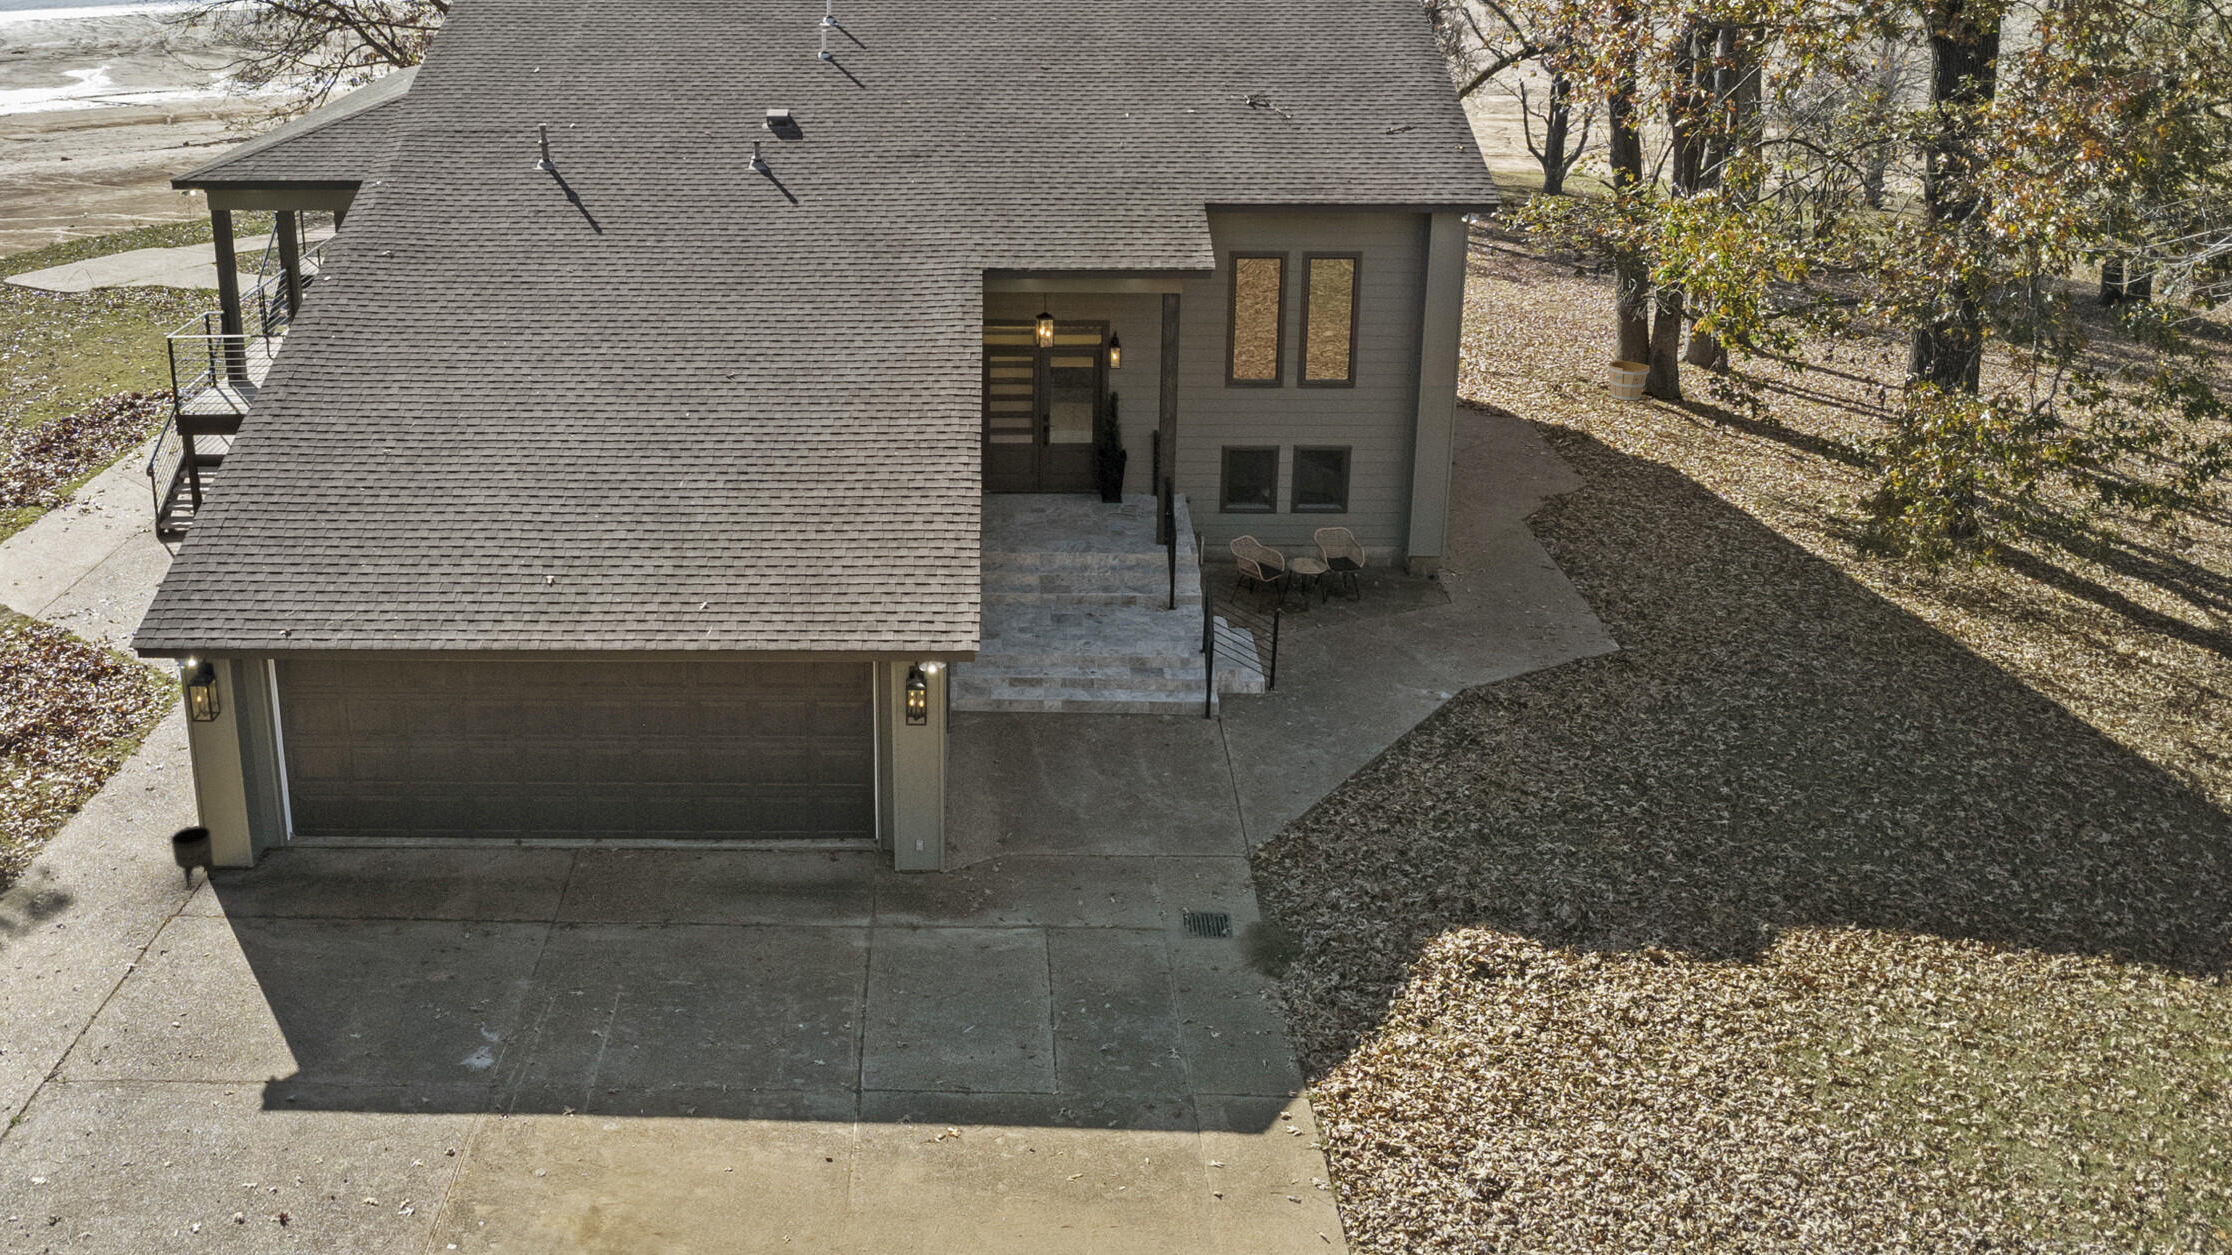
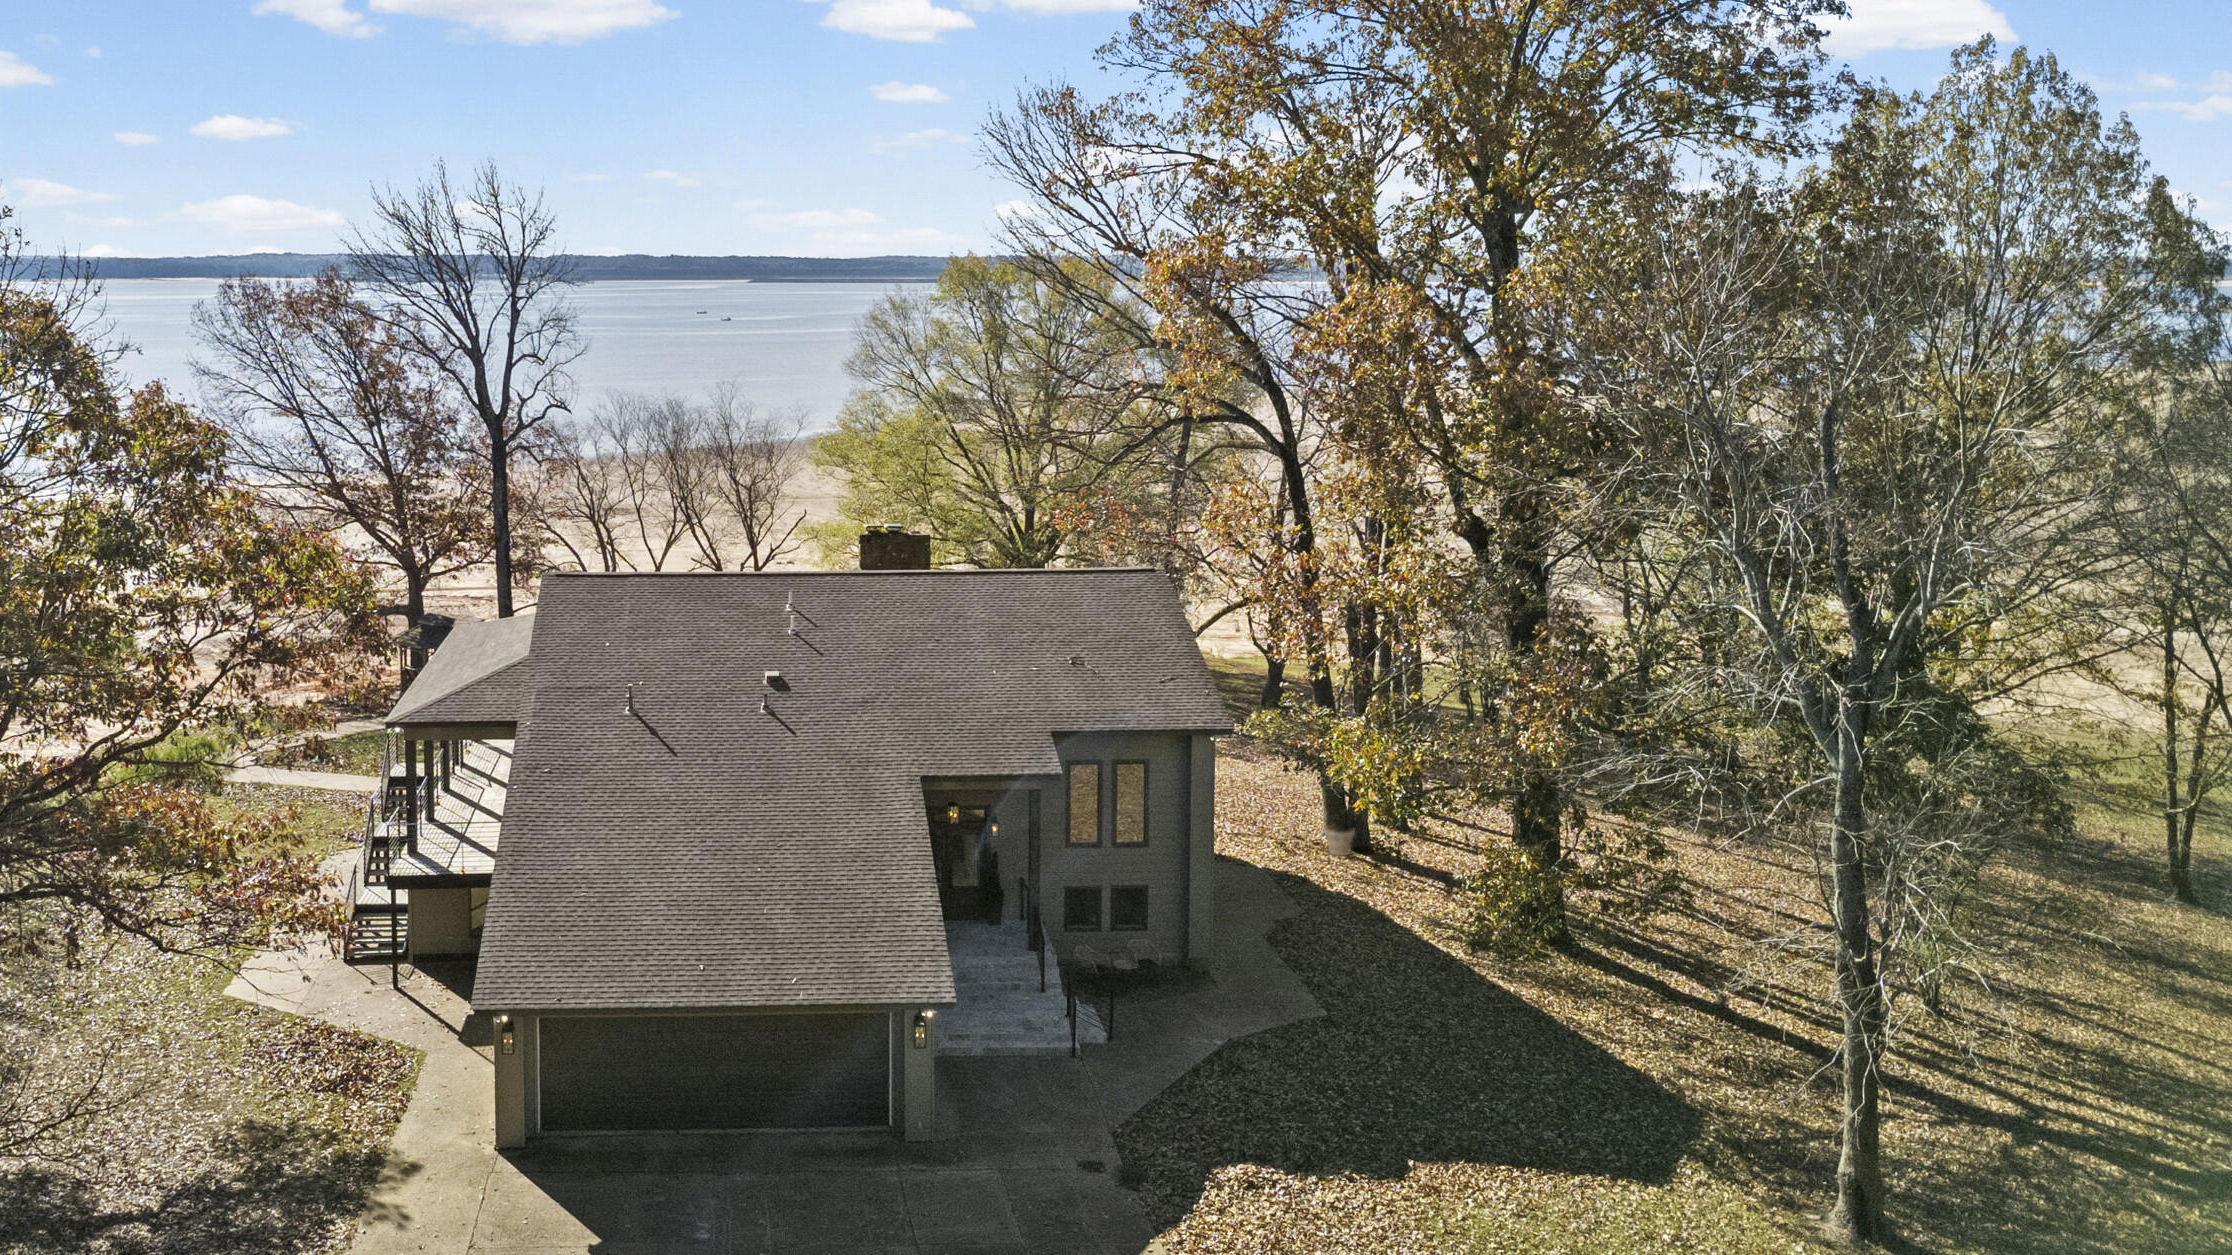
planter: present [171,826,214,889] -> none [475,1132,497,1171]

